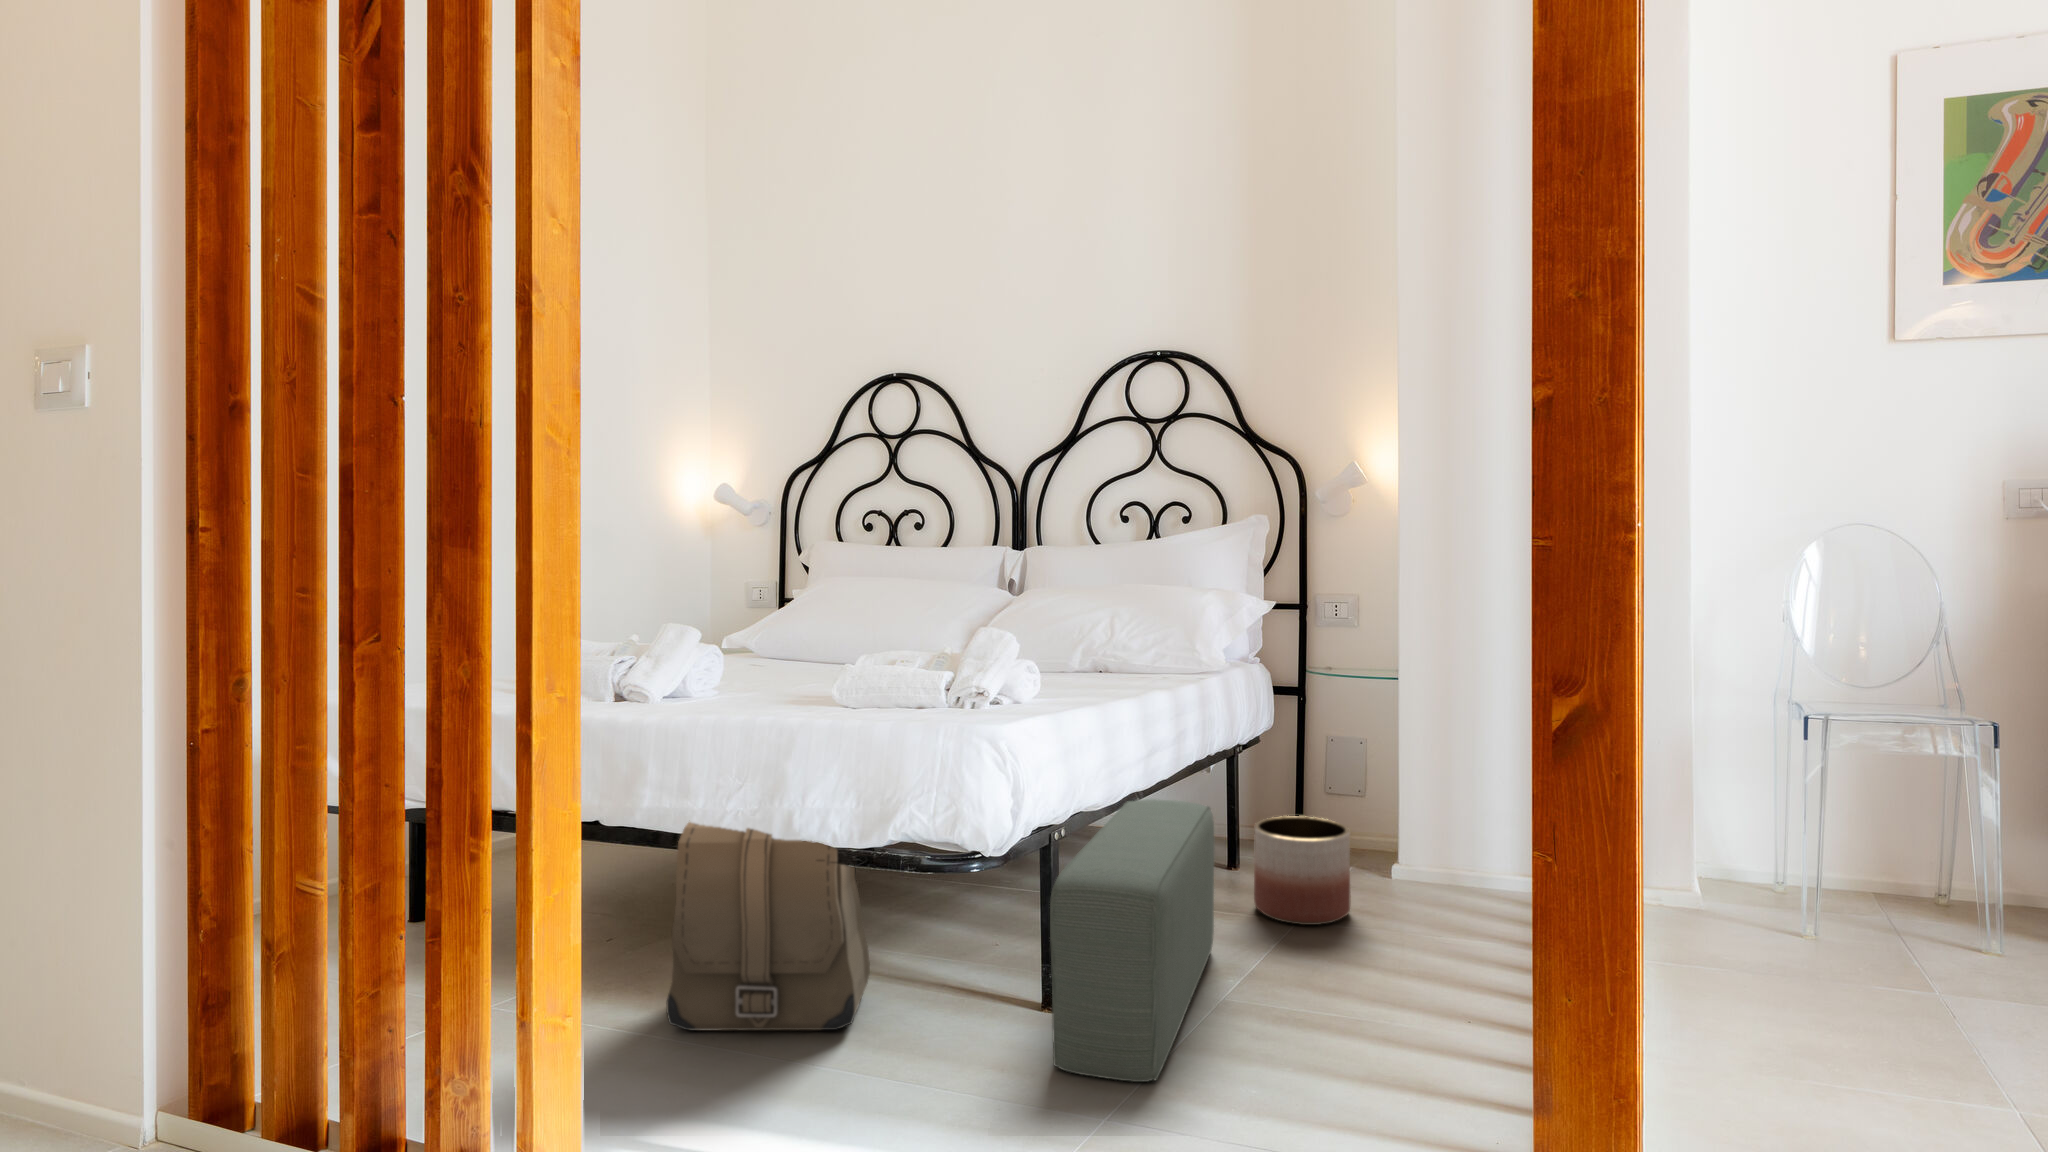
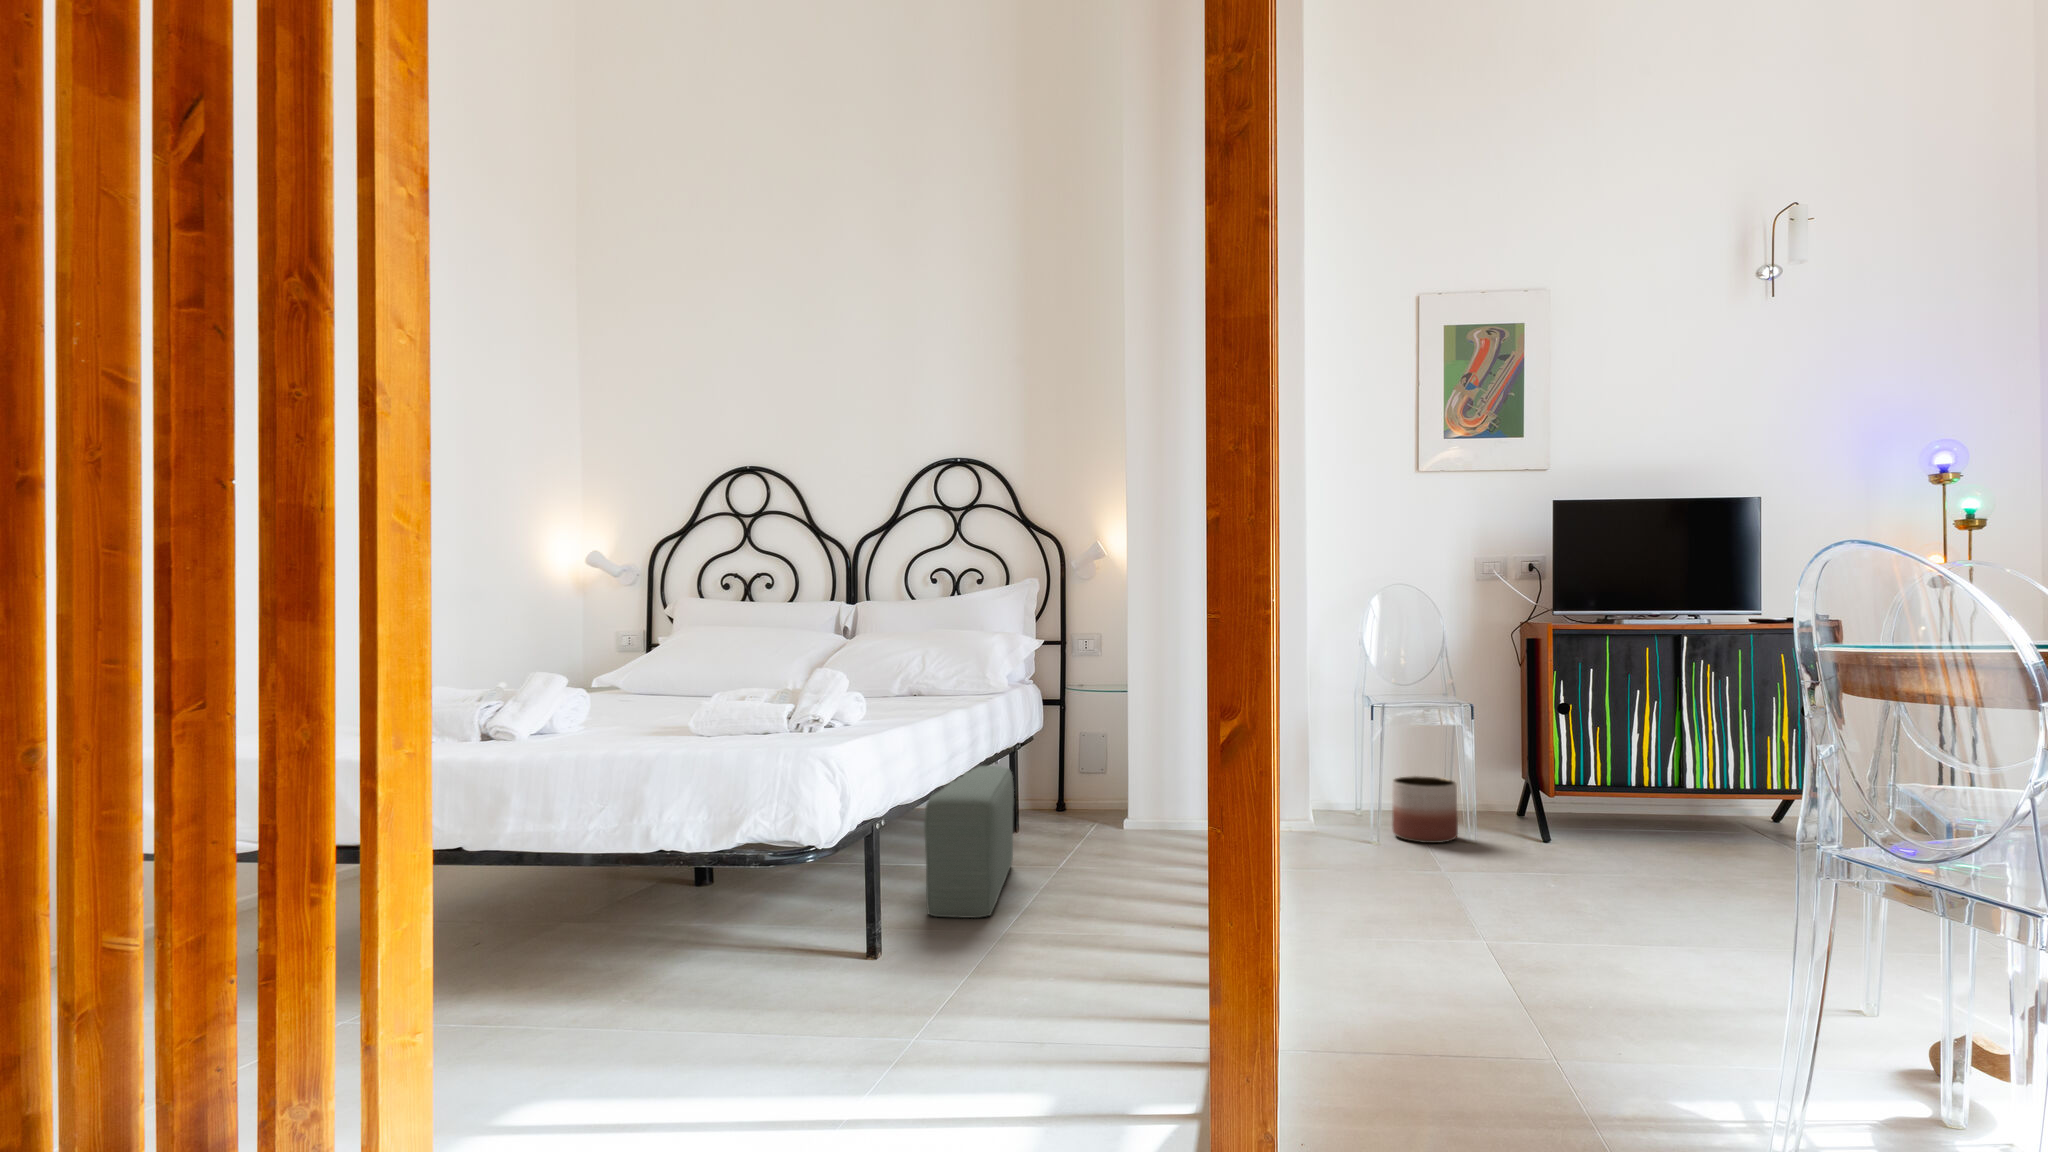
planter: present [1254,816,1351,925] -> present [1392,776,1458,843]
backpack: present [666,822,870,1030] -> none [668,761,794,917]

